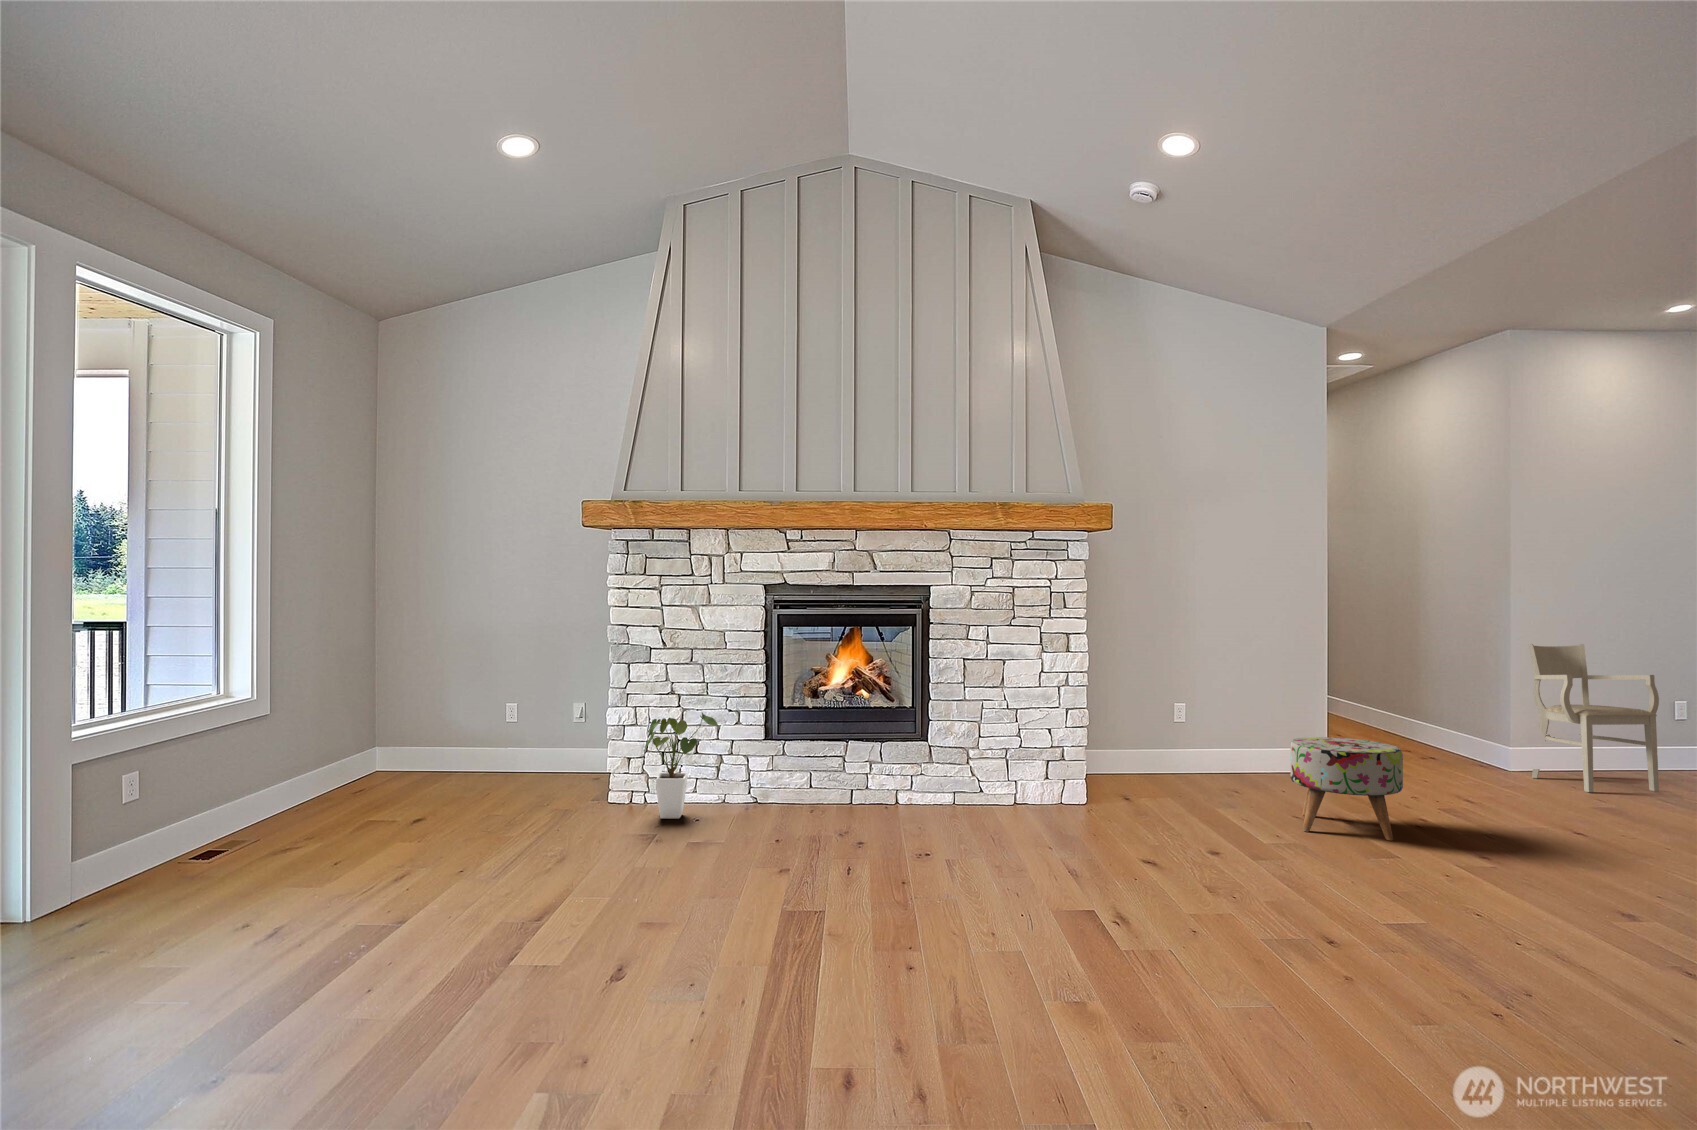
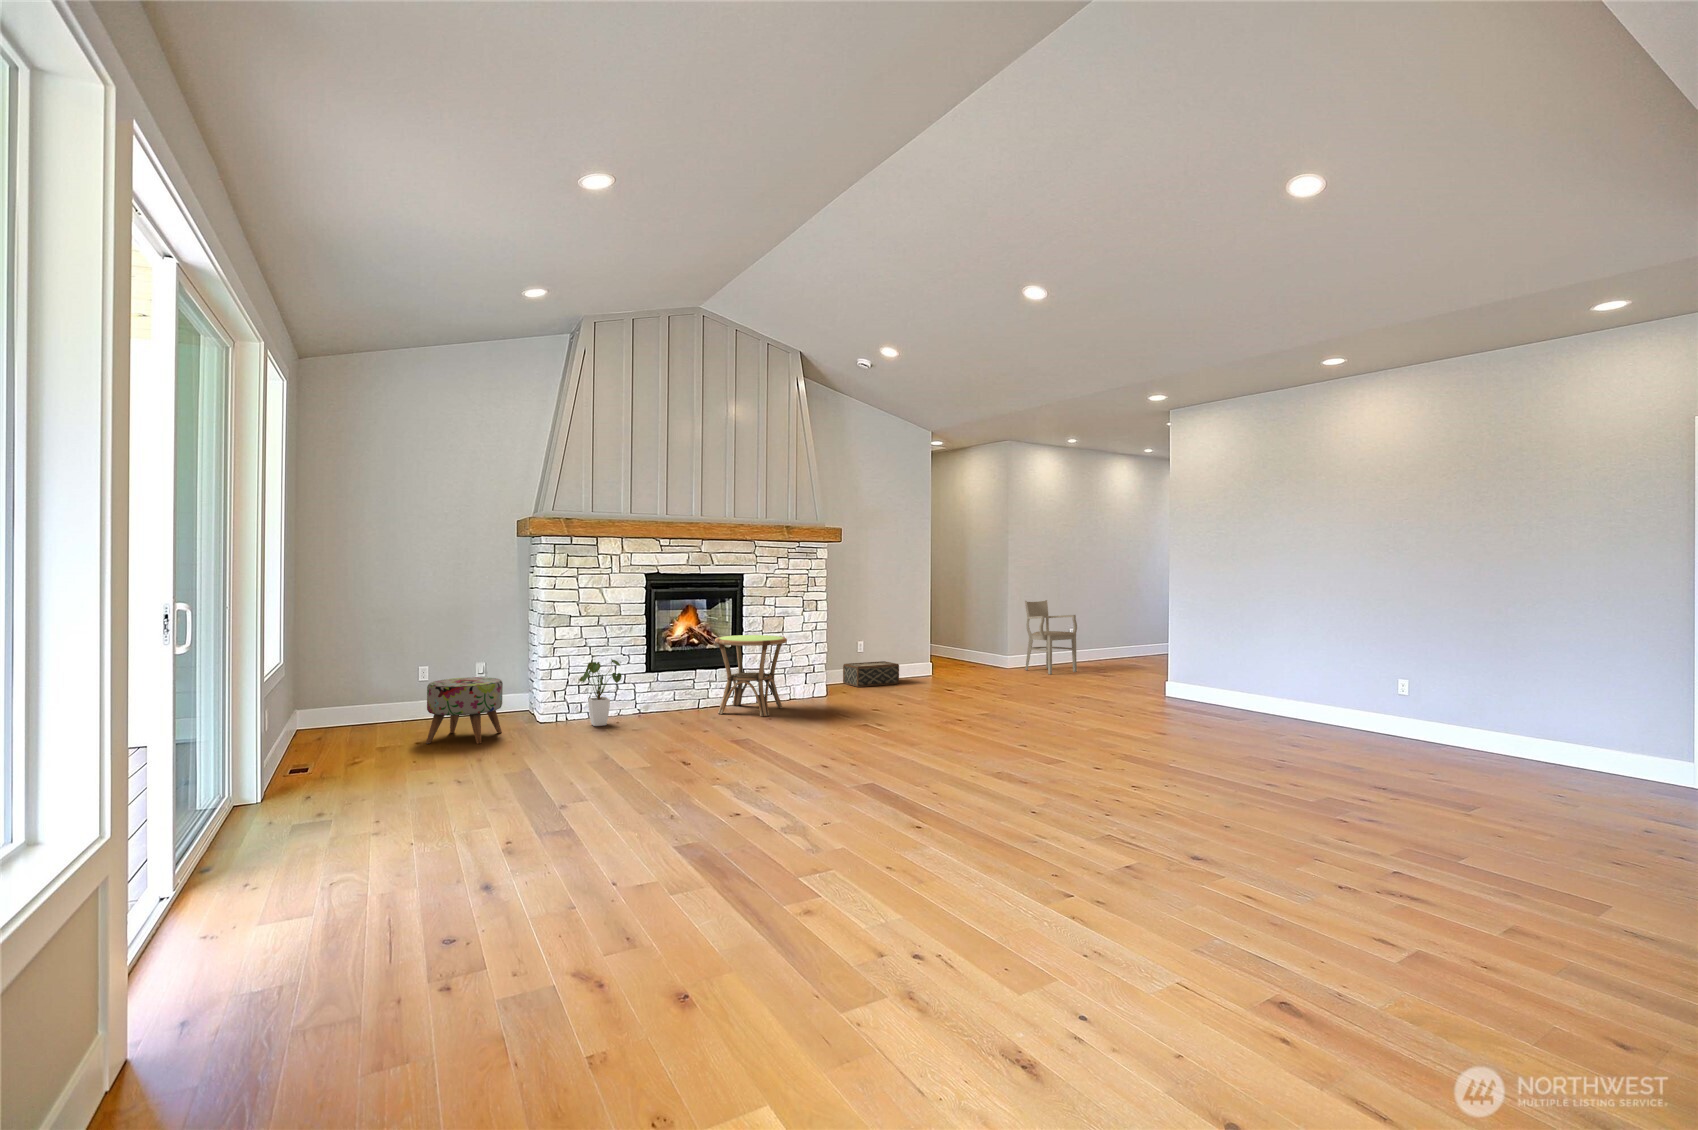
side table: none [865,686,986,830] -> present [715,635,787,716]
ottoman: present [1290,737,1403,841] -> present [426,677,503,744]
woven basket: none [1138,742,1241,786] -> present [843,661,899,687]

